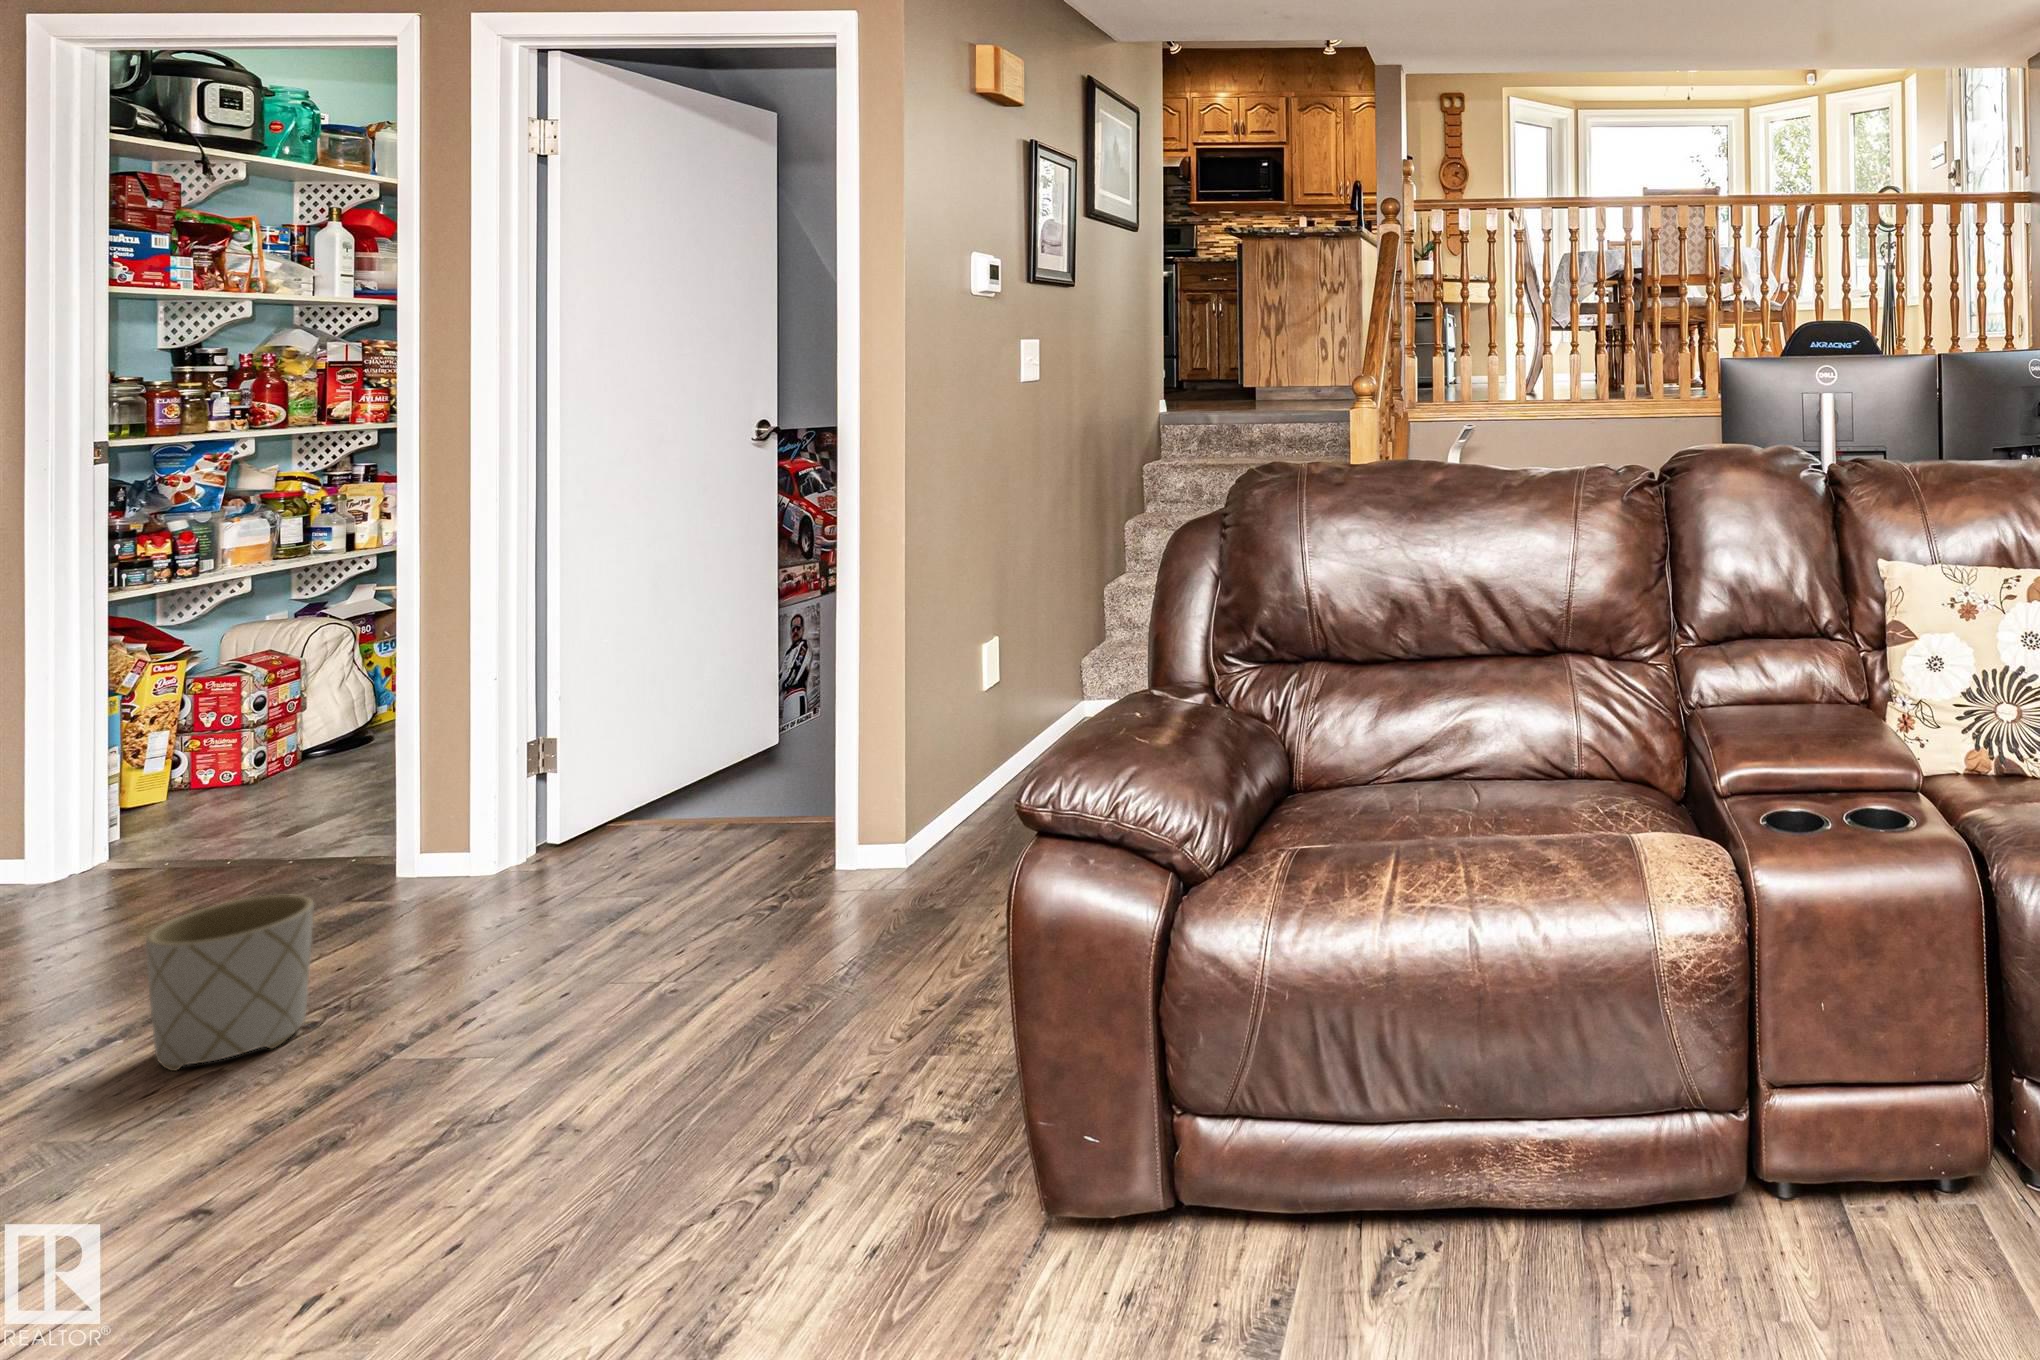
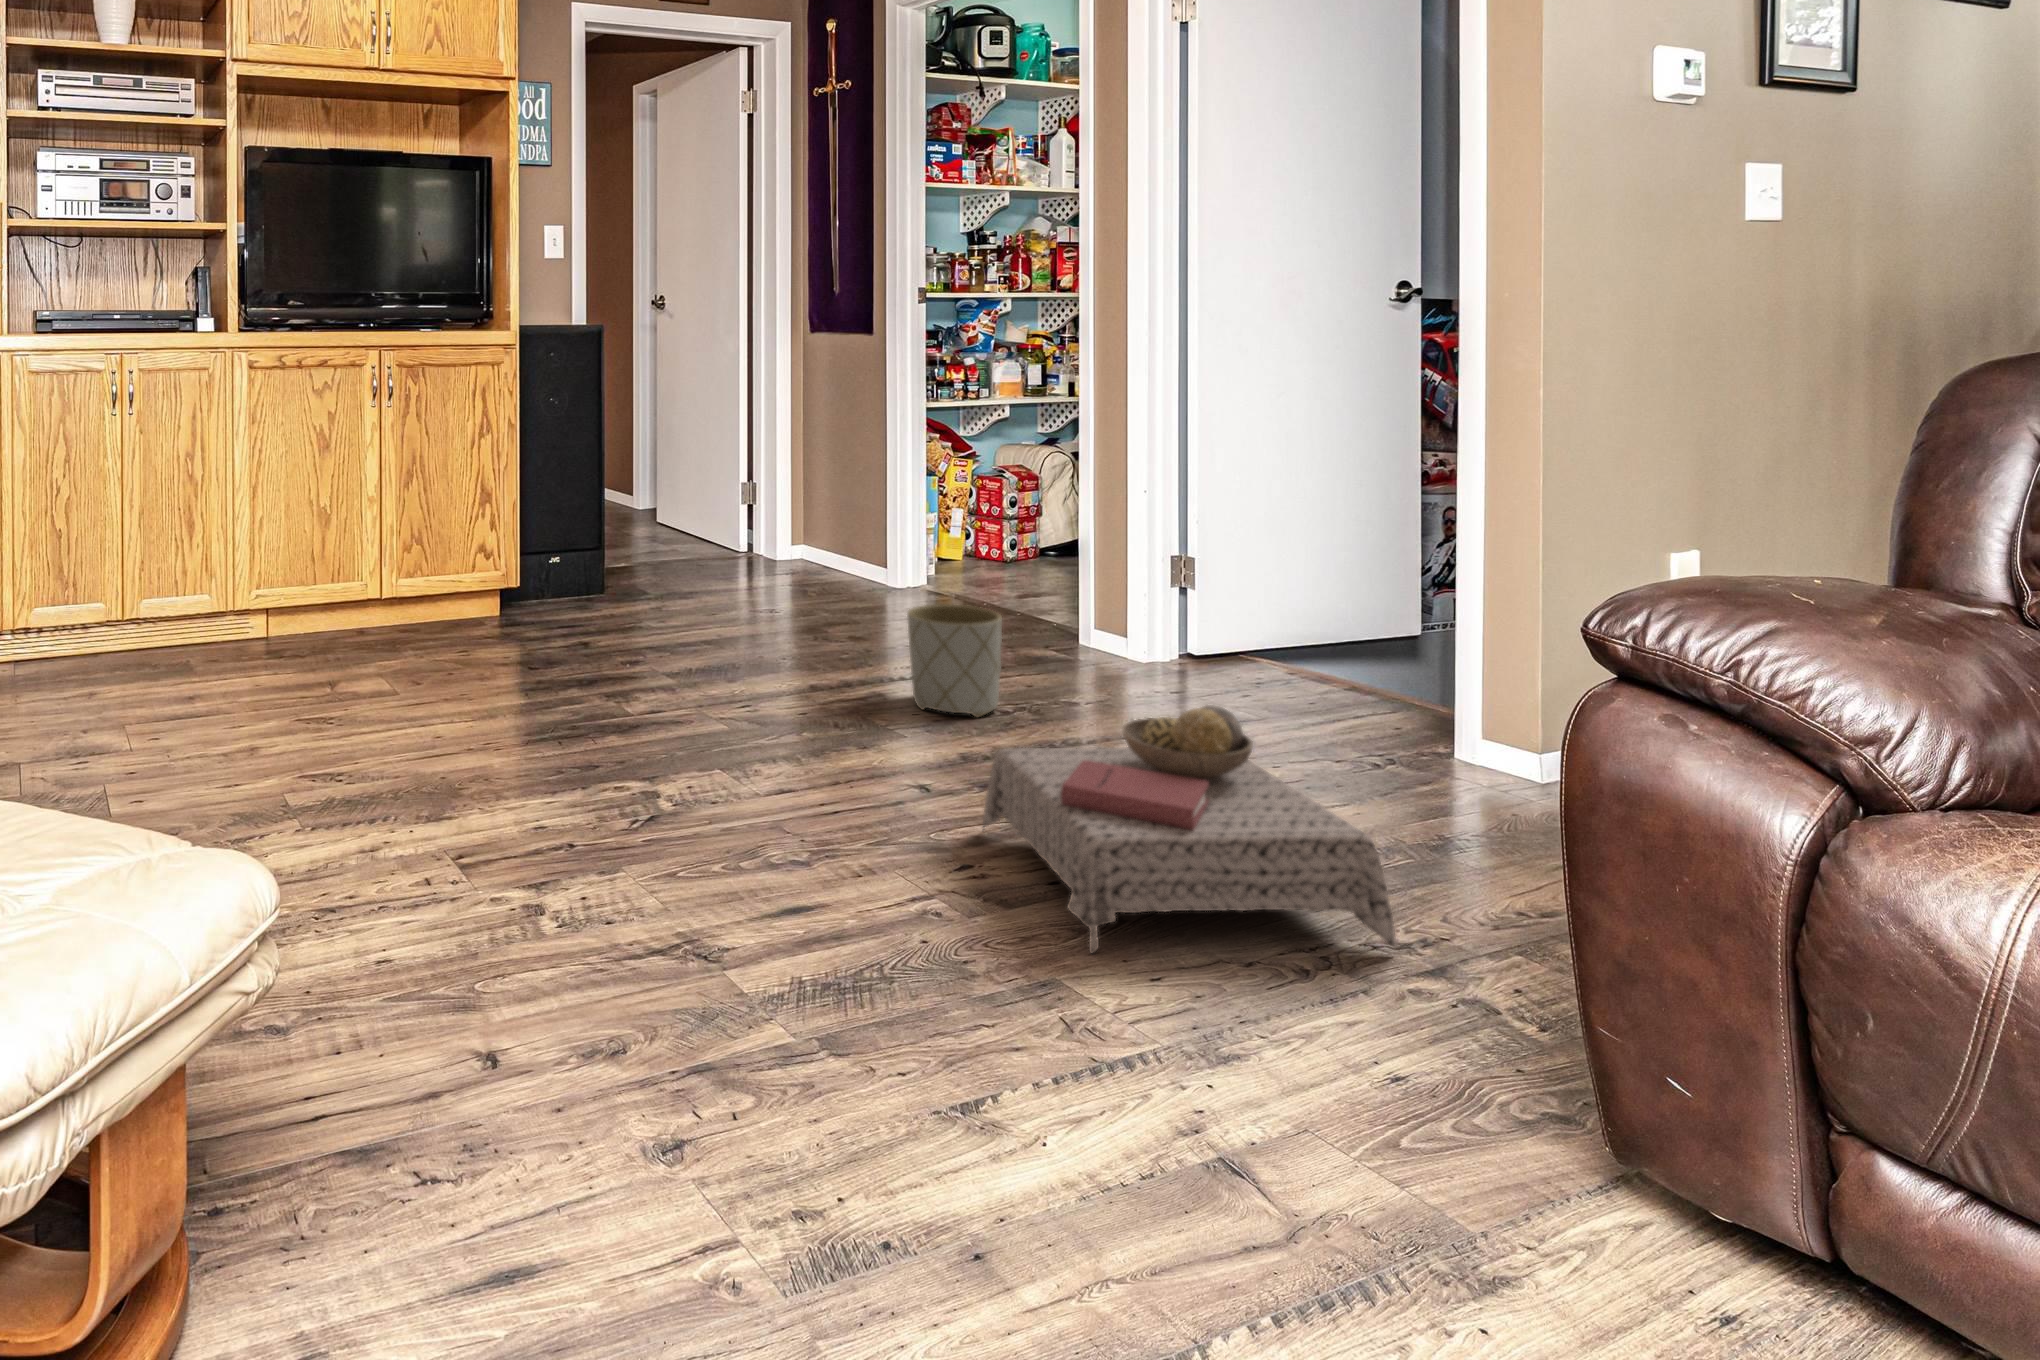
ottoman: none [341,940,841,1302] -> present [983,705,1396,953]

